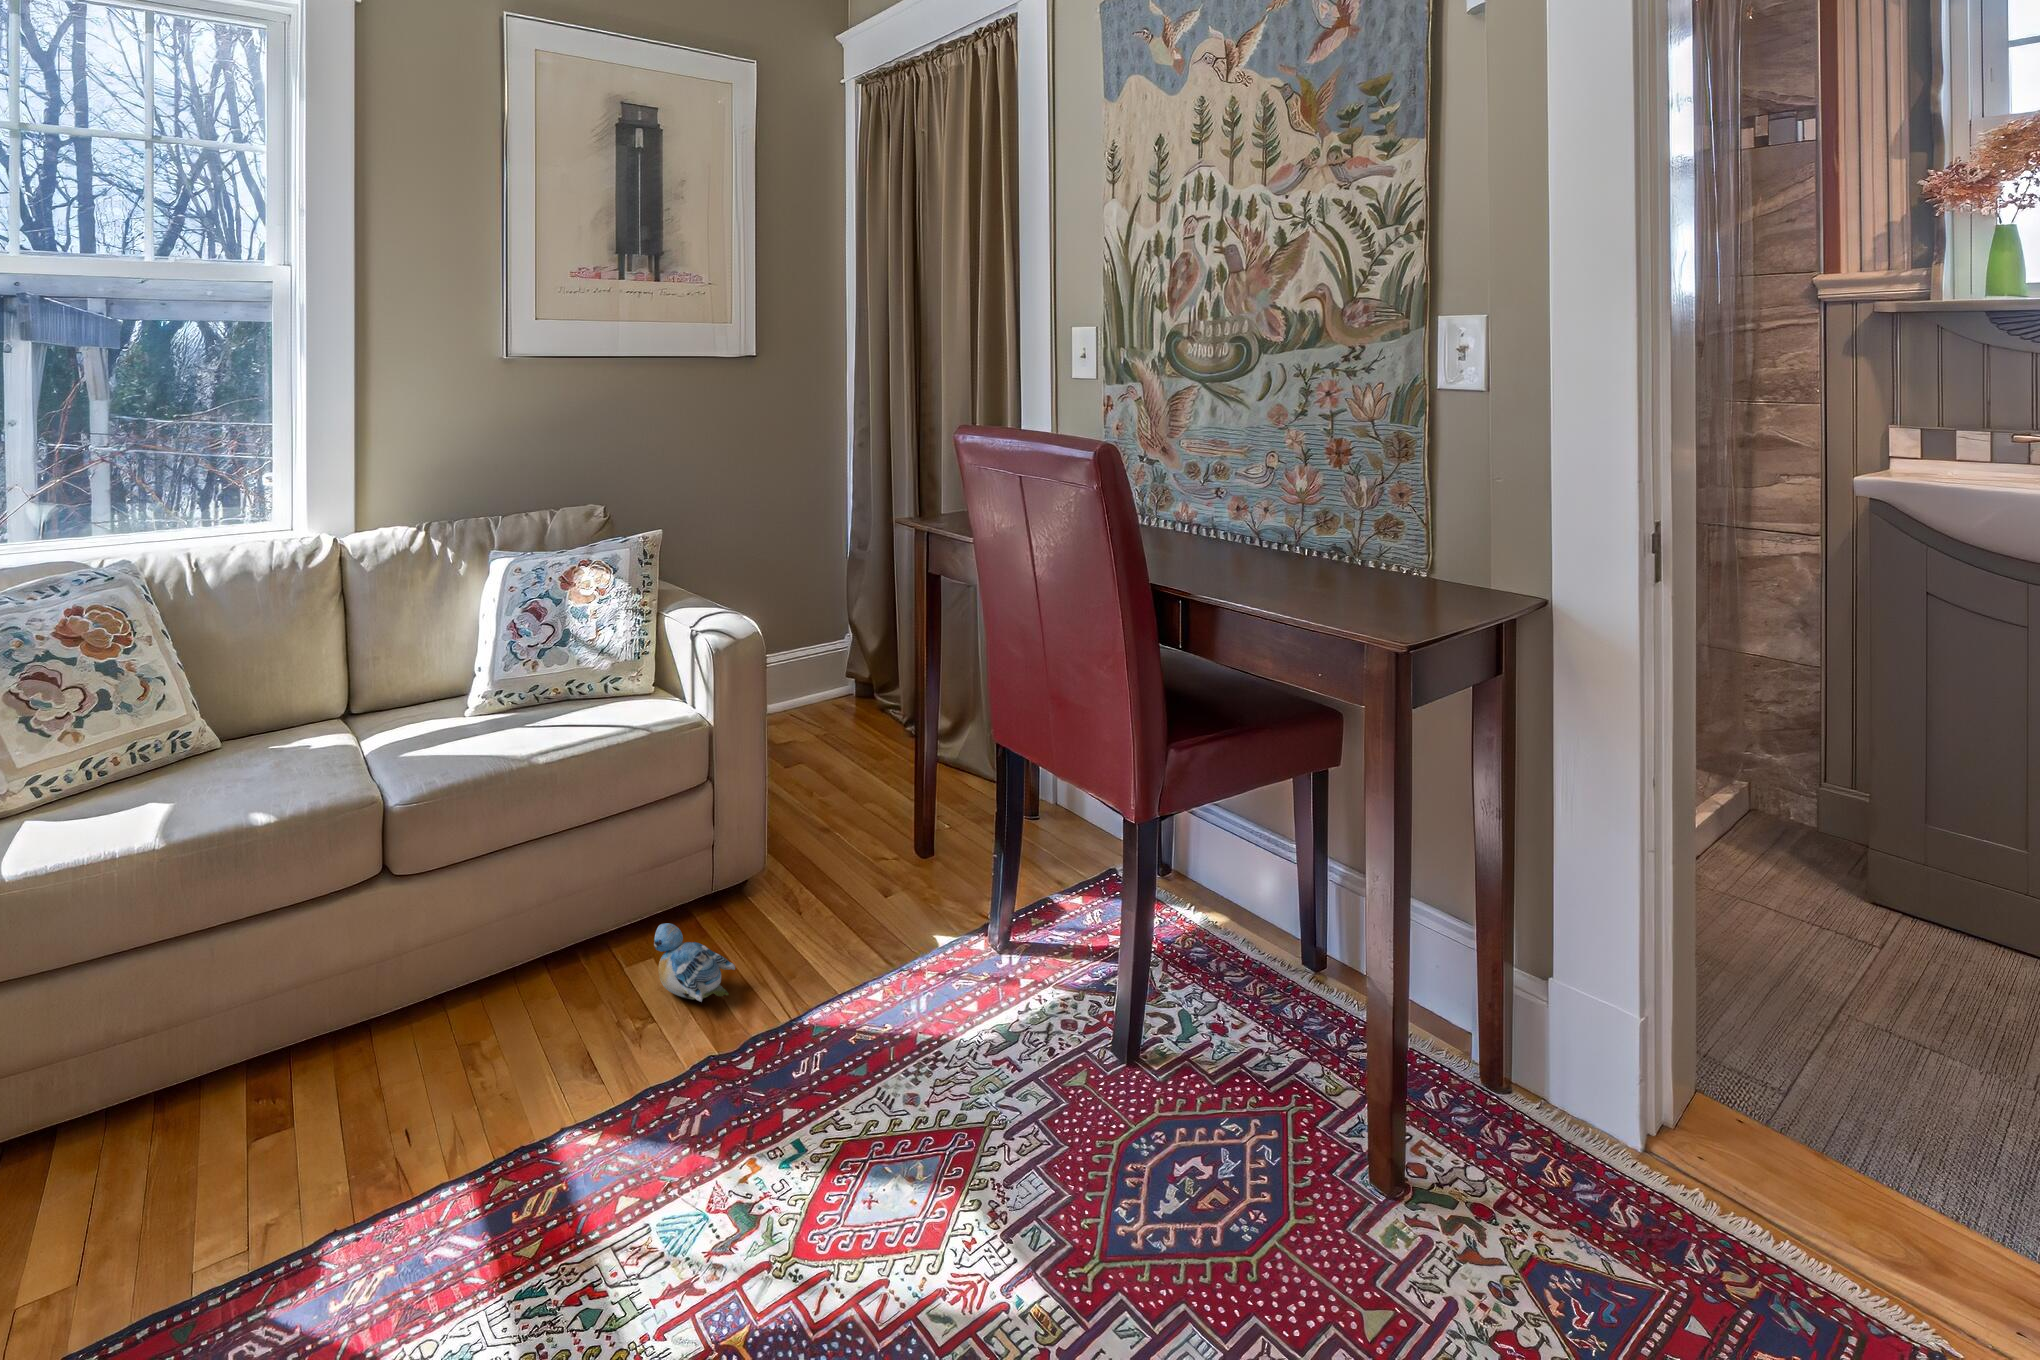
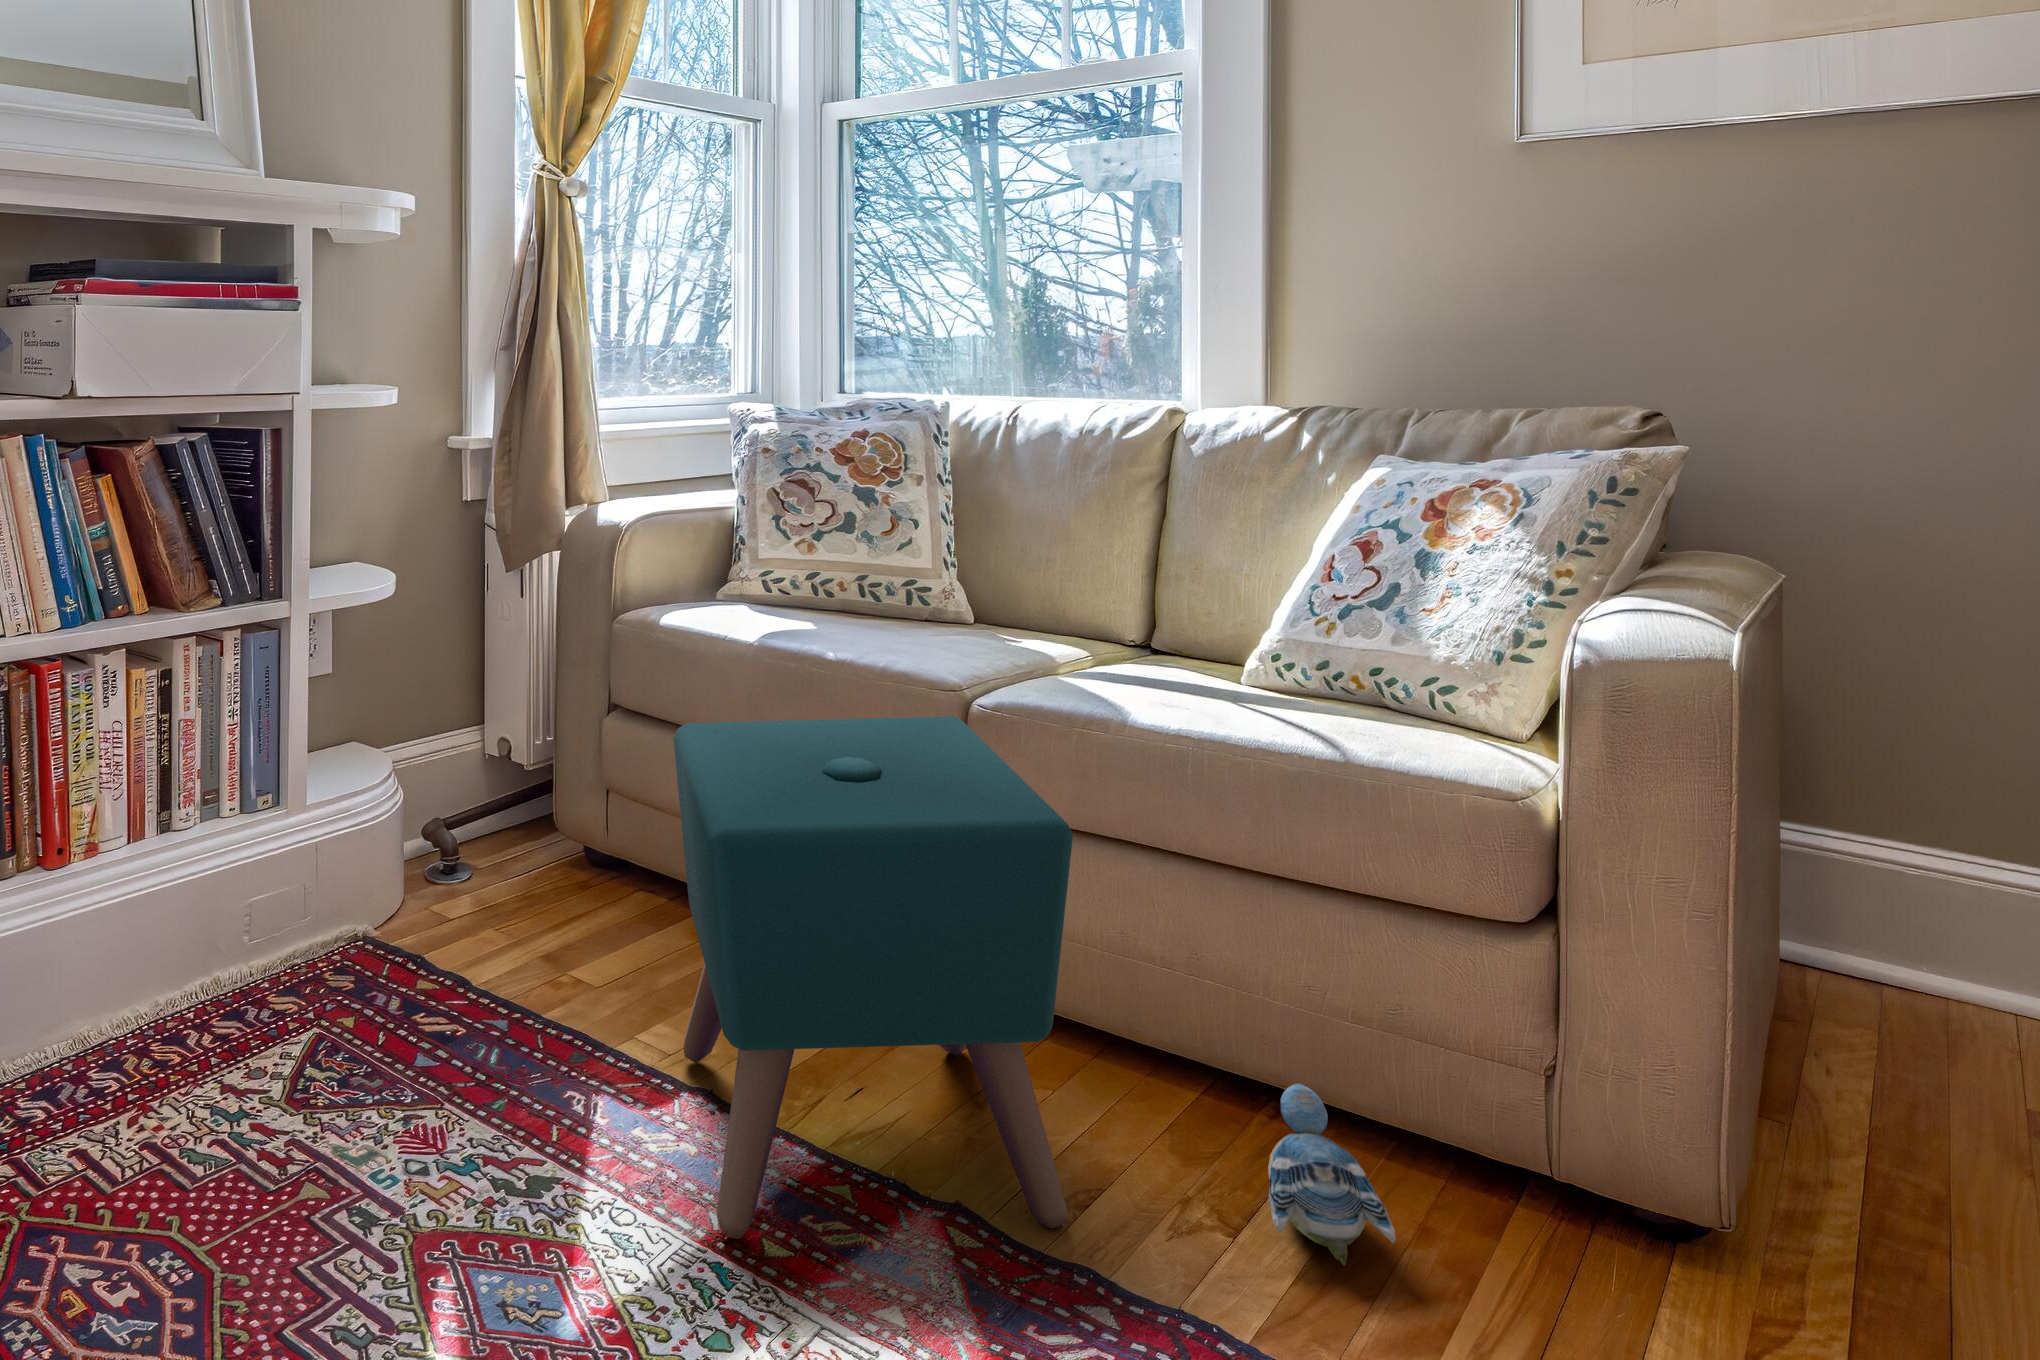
ottoman: none [261,808,626,1274] -> present [673,716,1073,1239]

